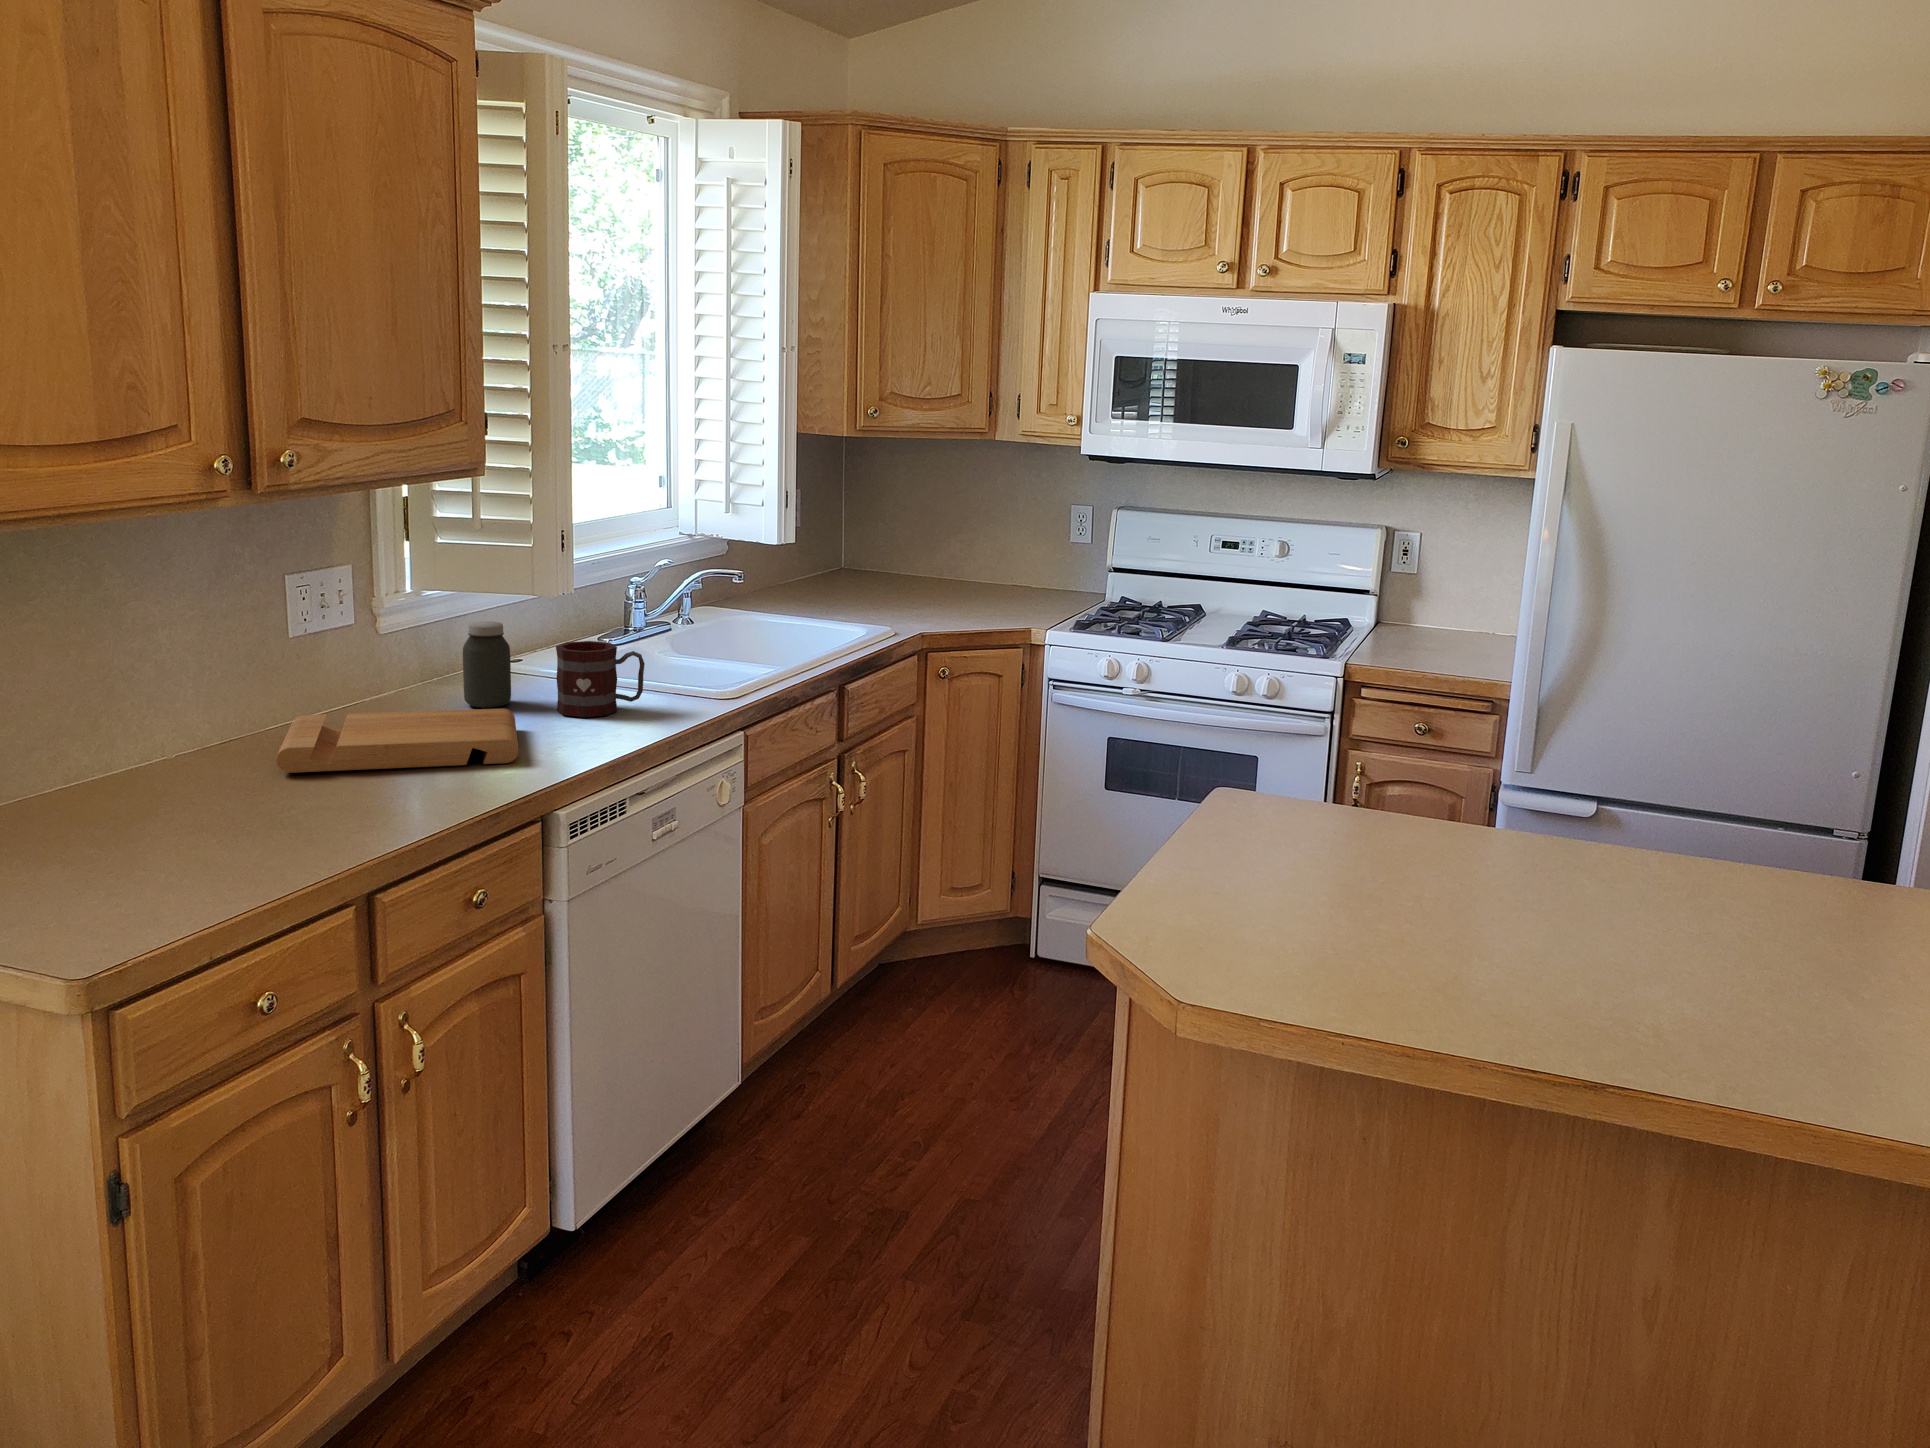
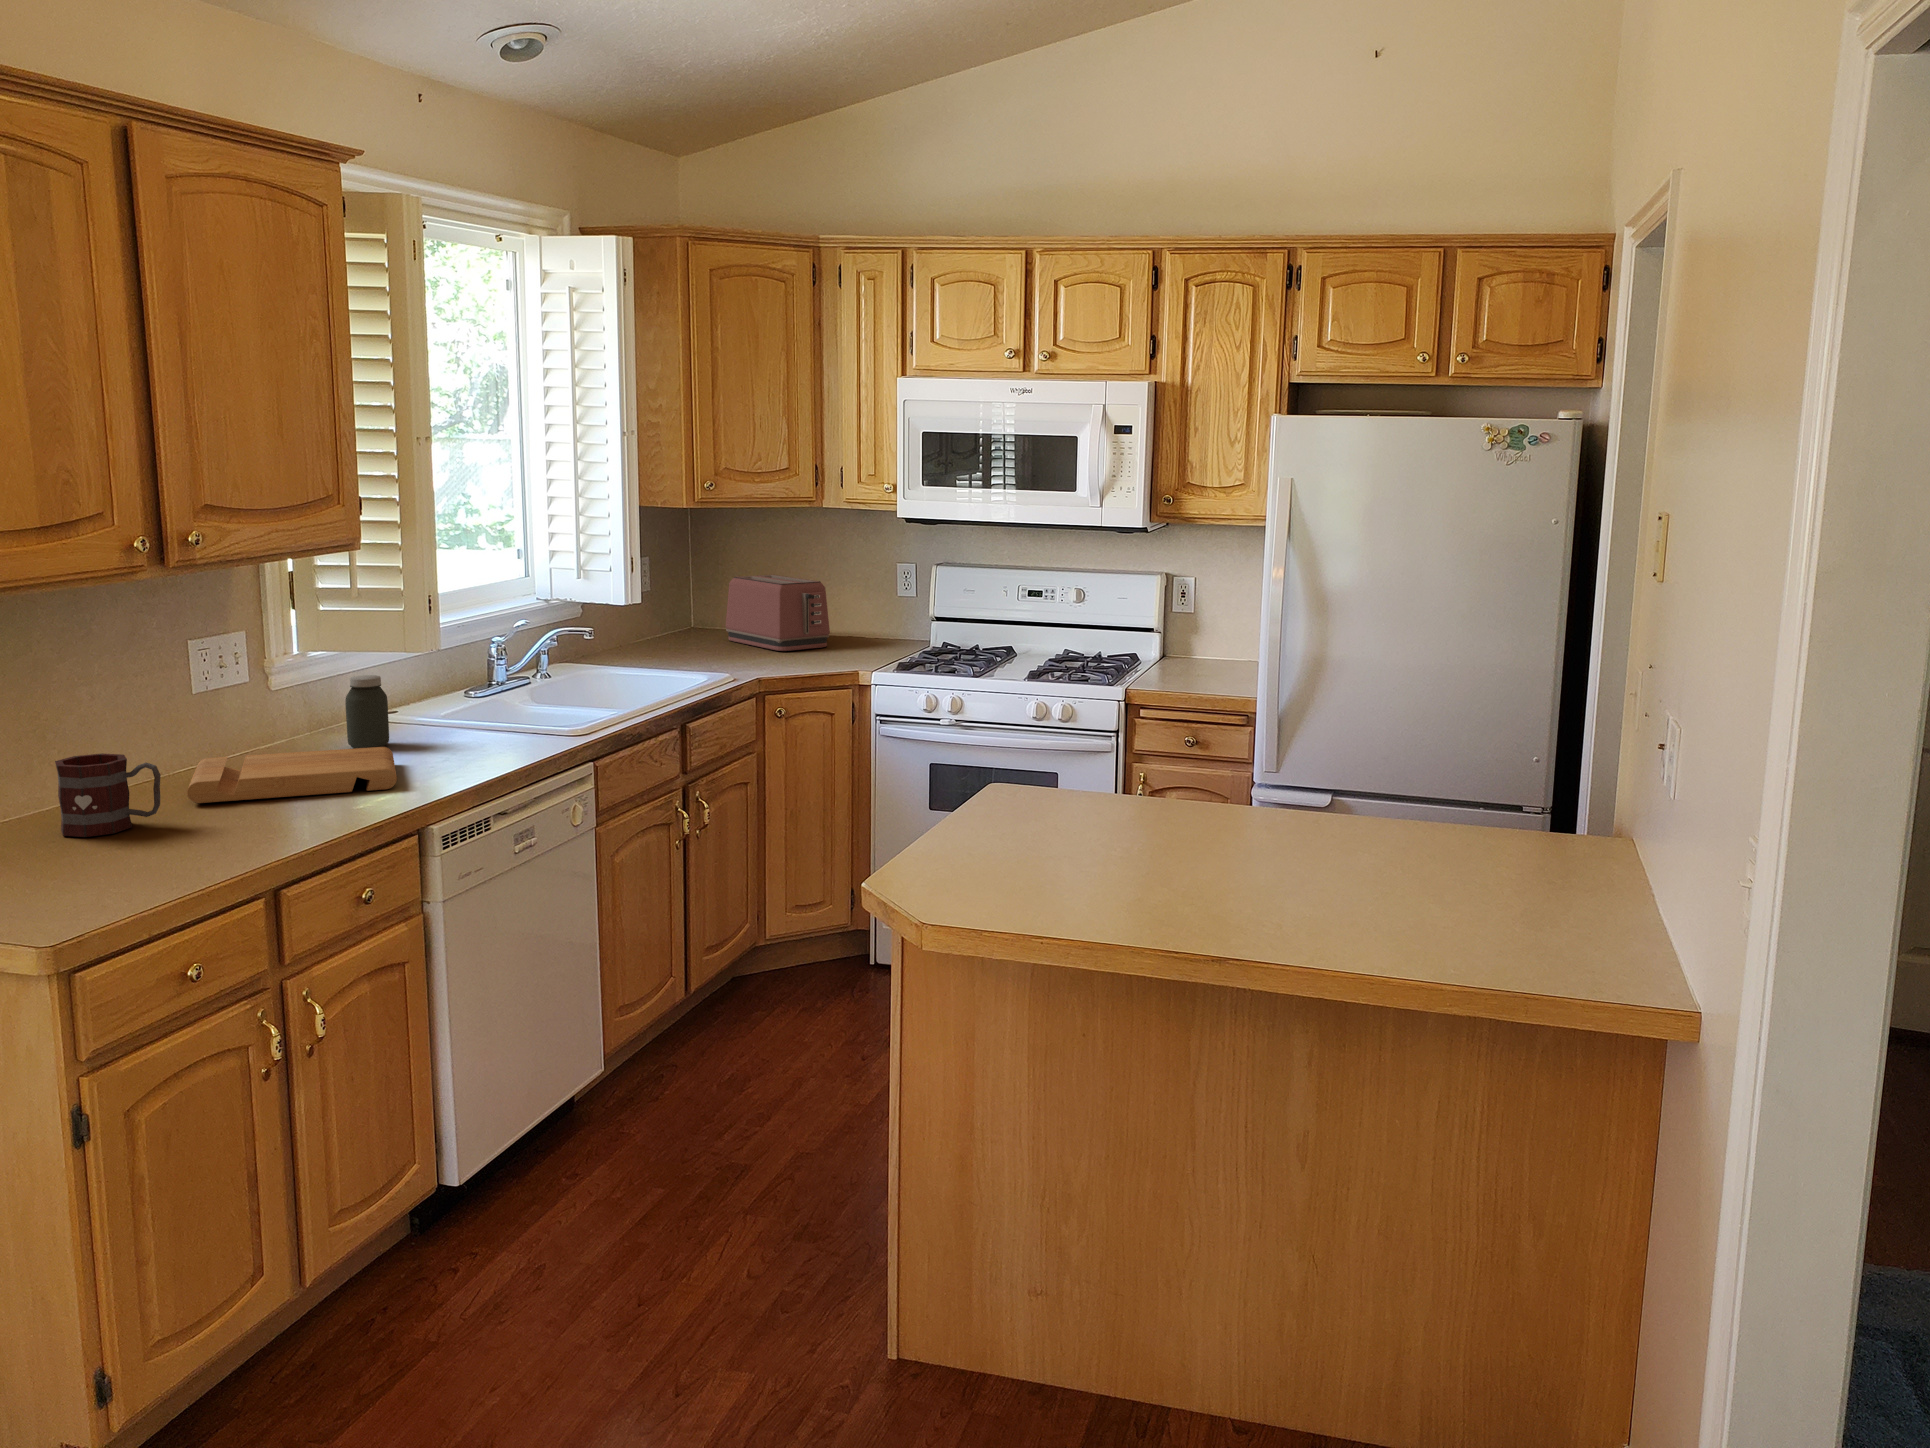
toaster: none [879,515,996,602] -> present [726,575,830,651]
mug: present [556,641,645,717] -> present [55,753,161,837]

